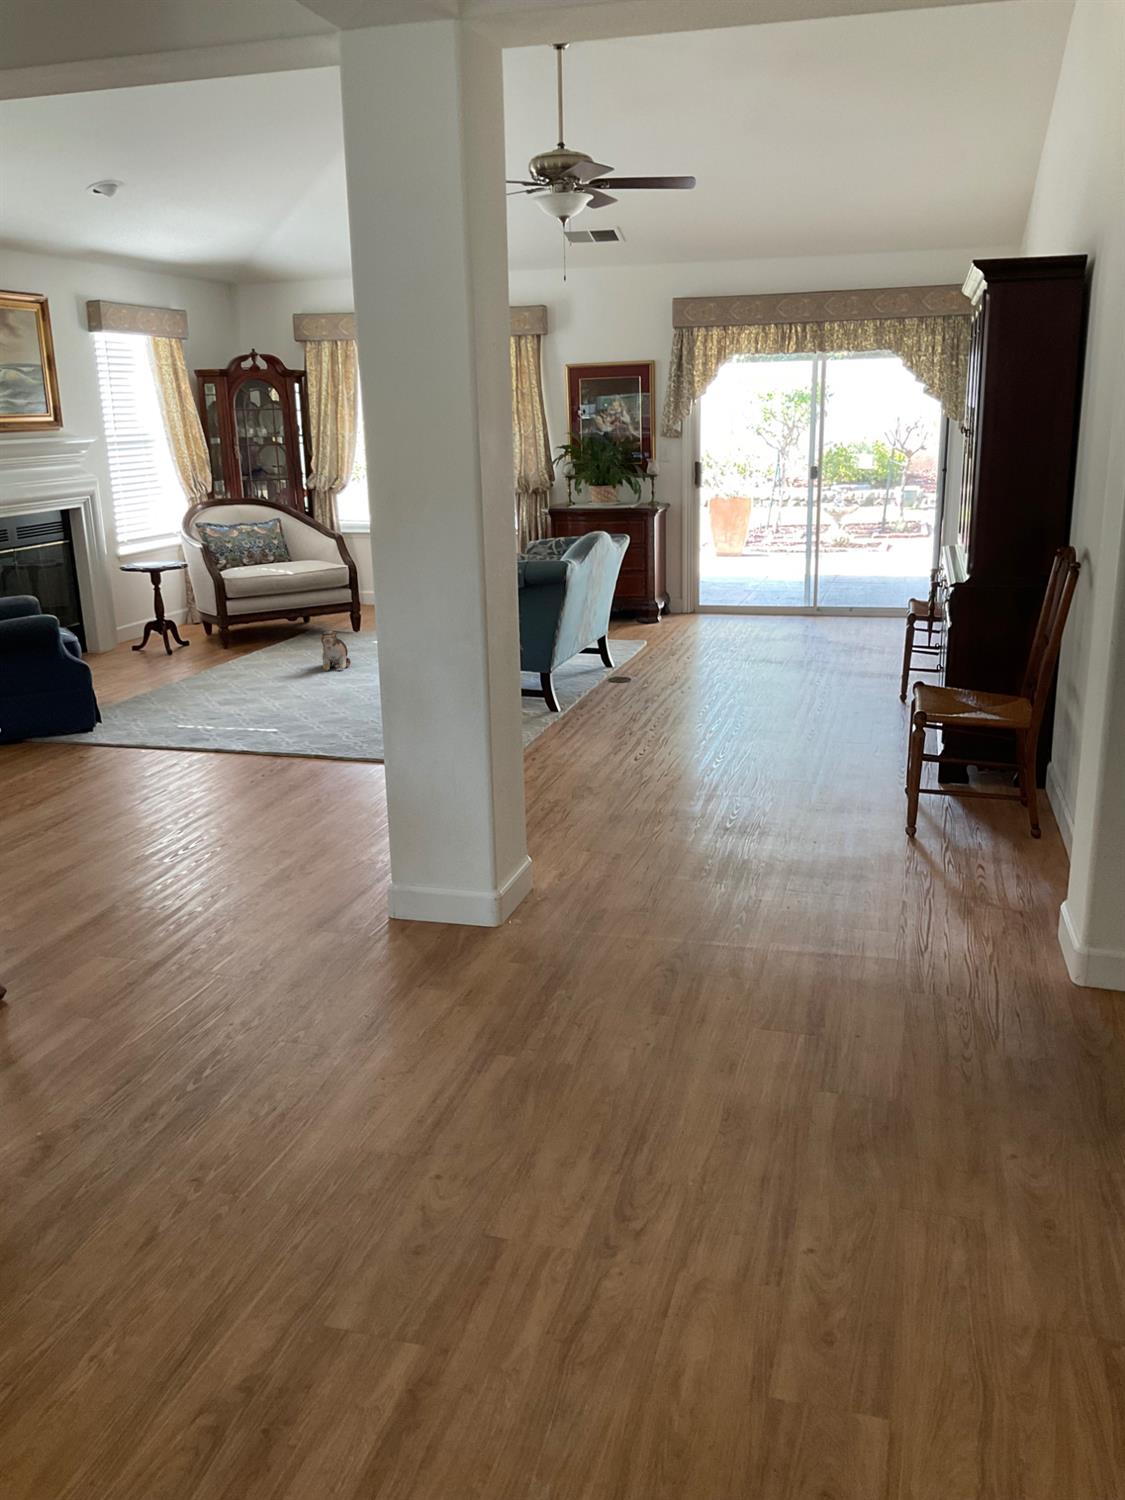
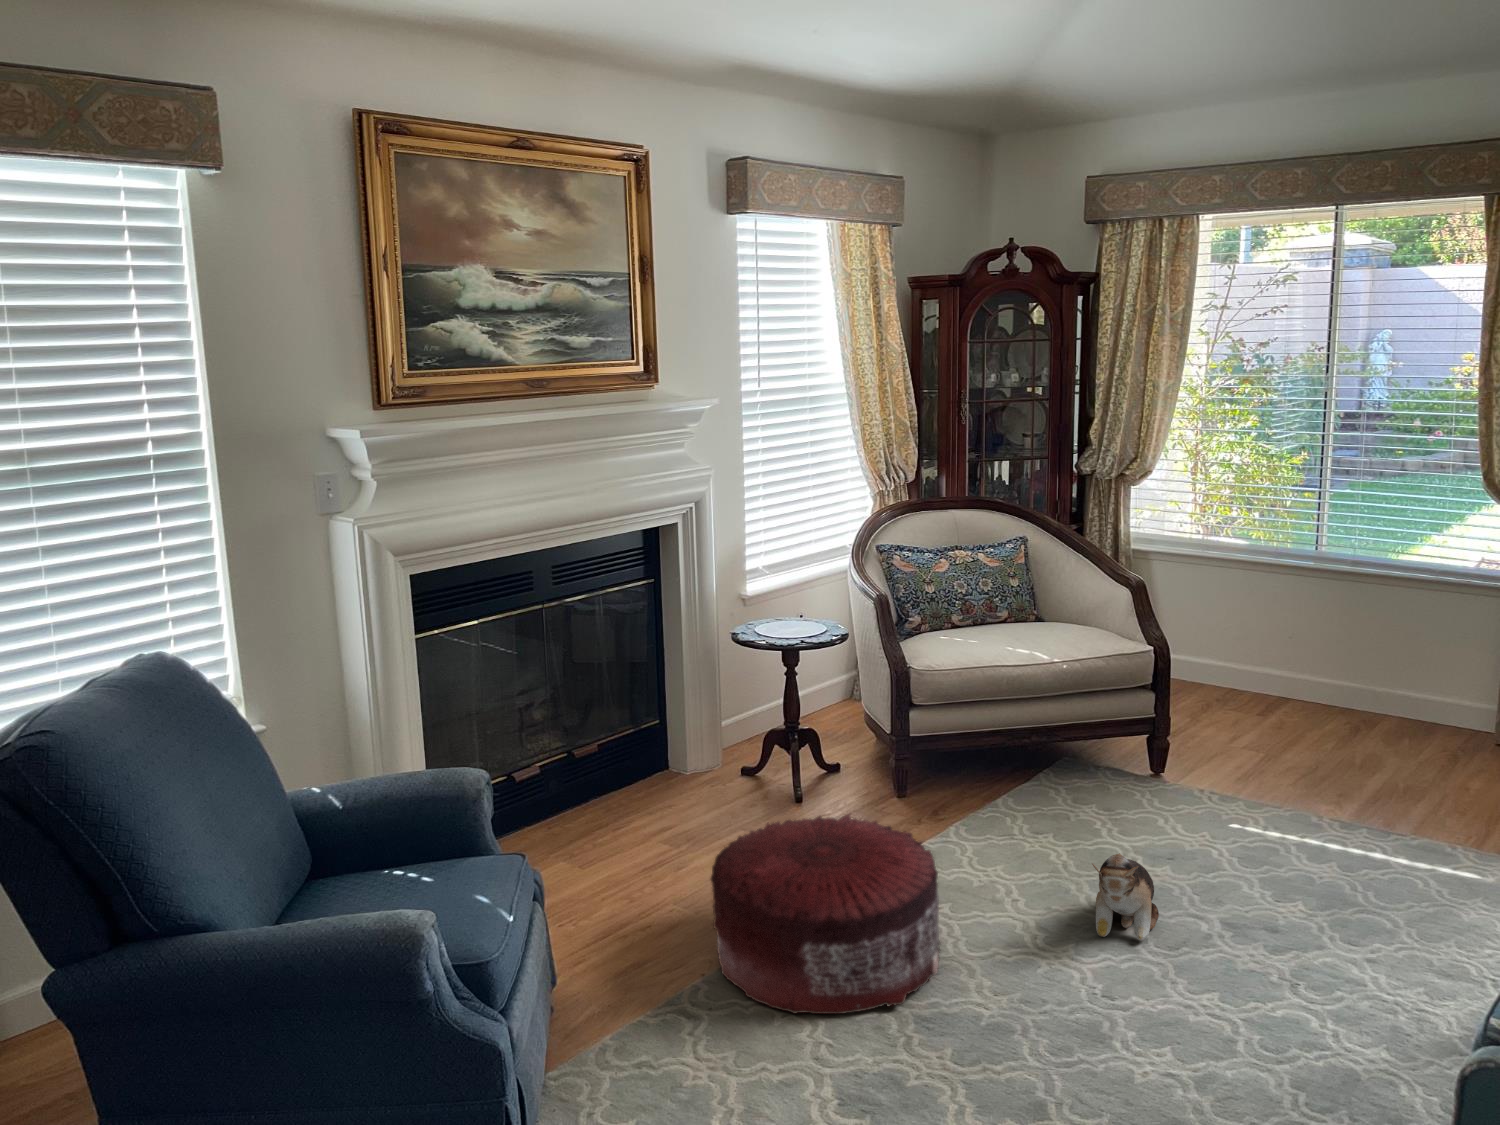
pouf: none [144,629,255,698] -> present [711,814,940,1014]

